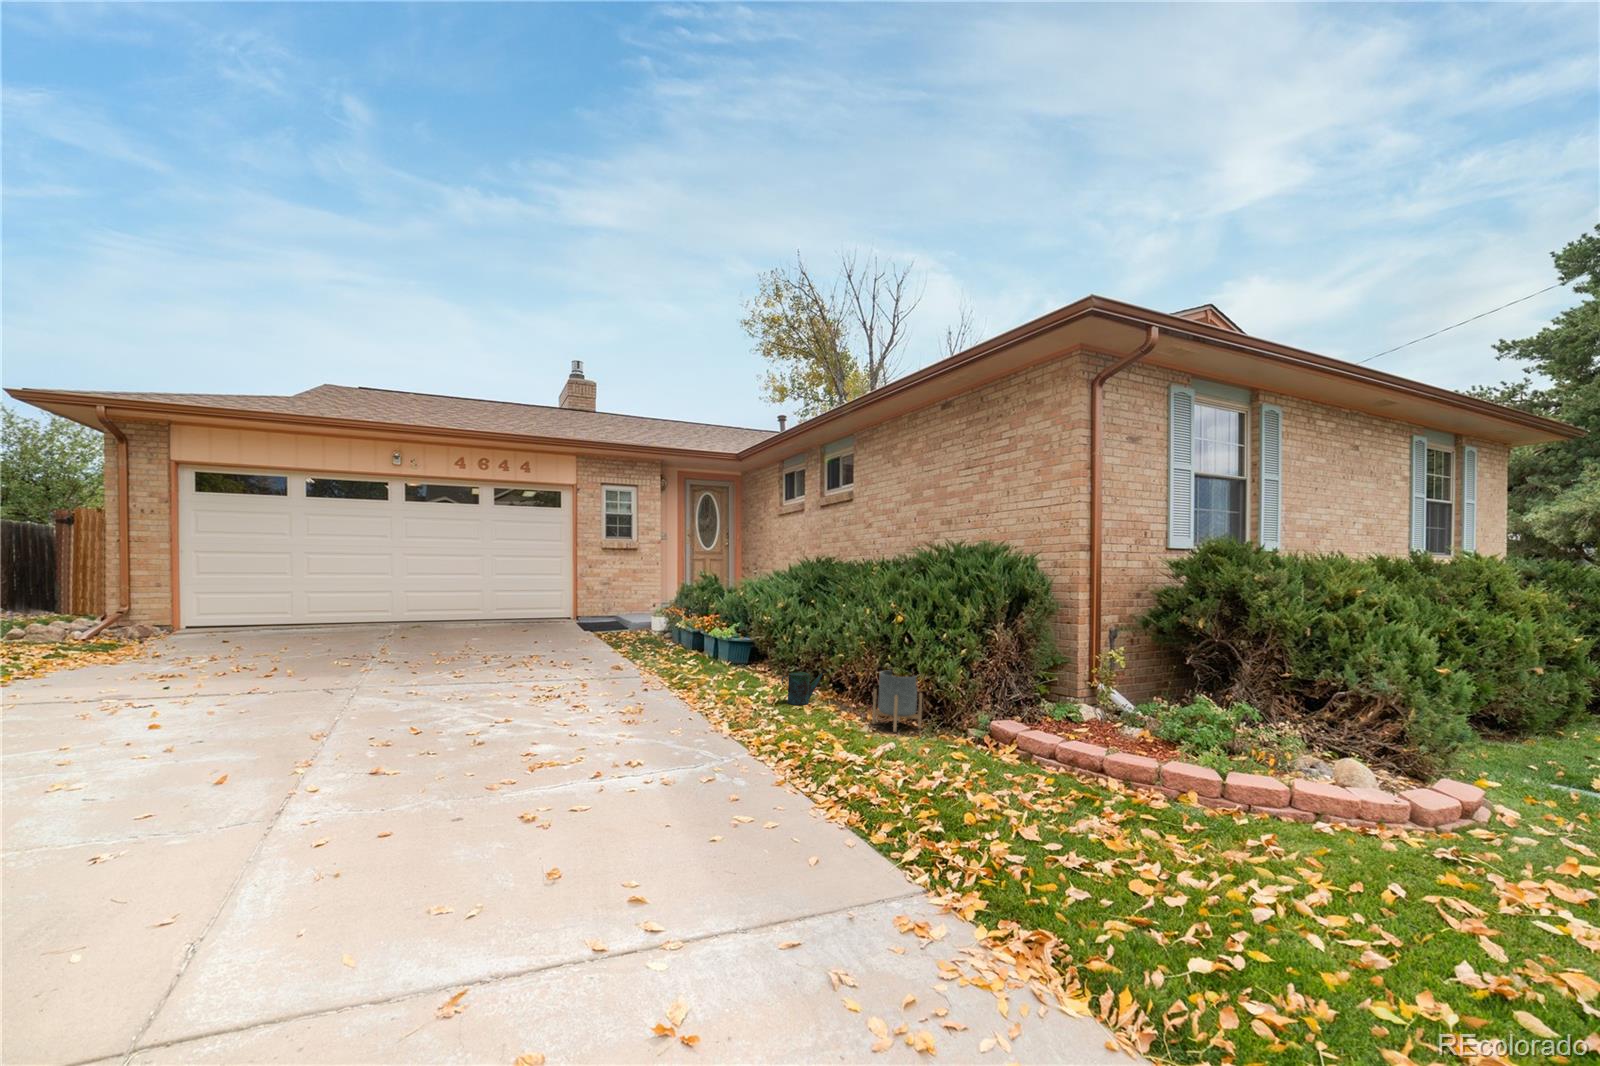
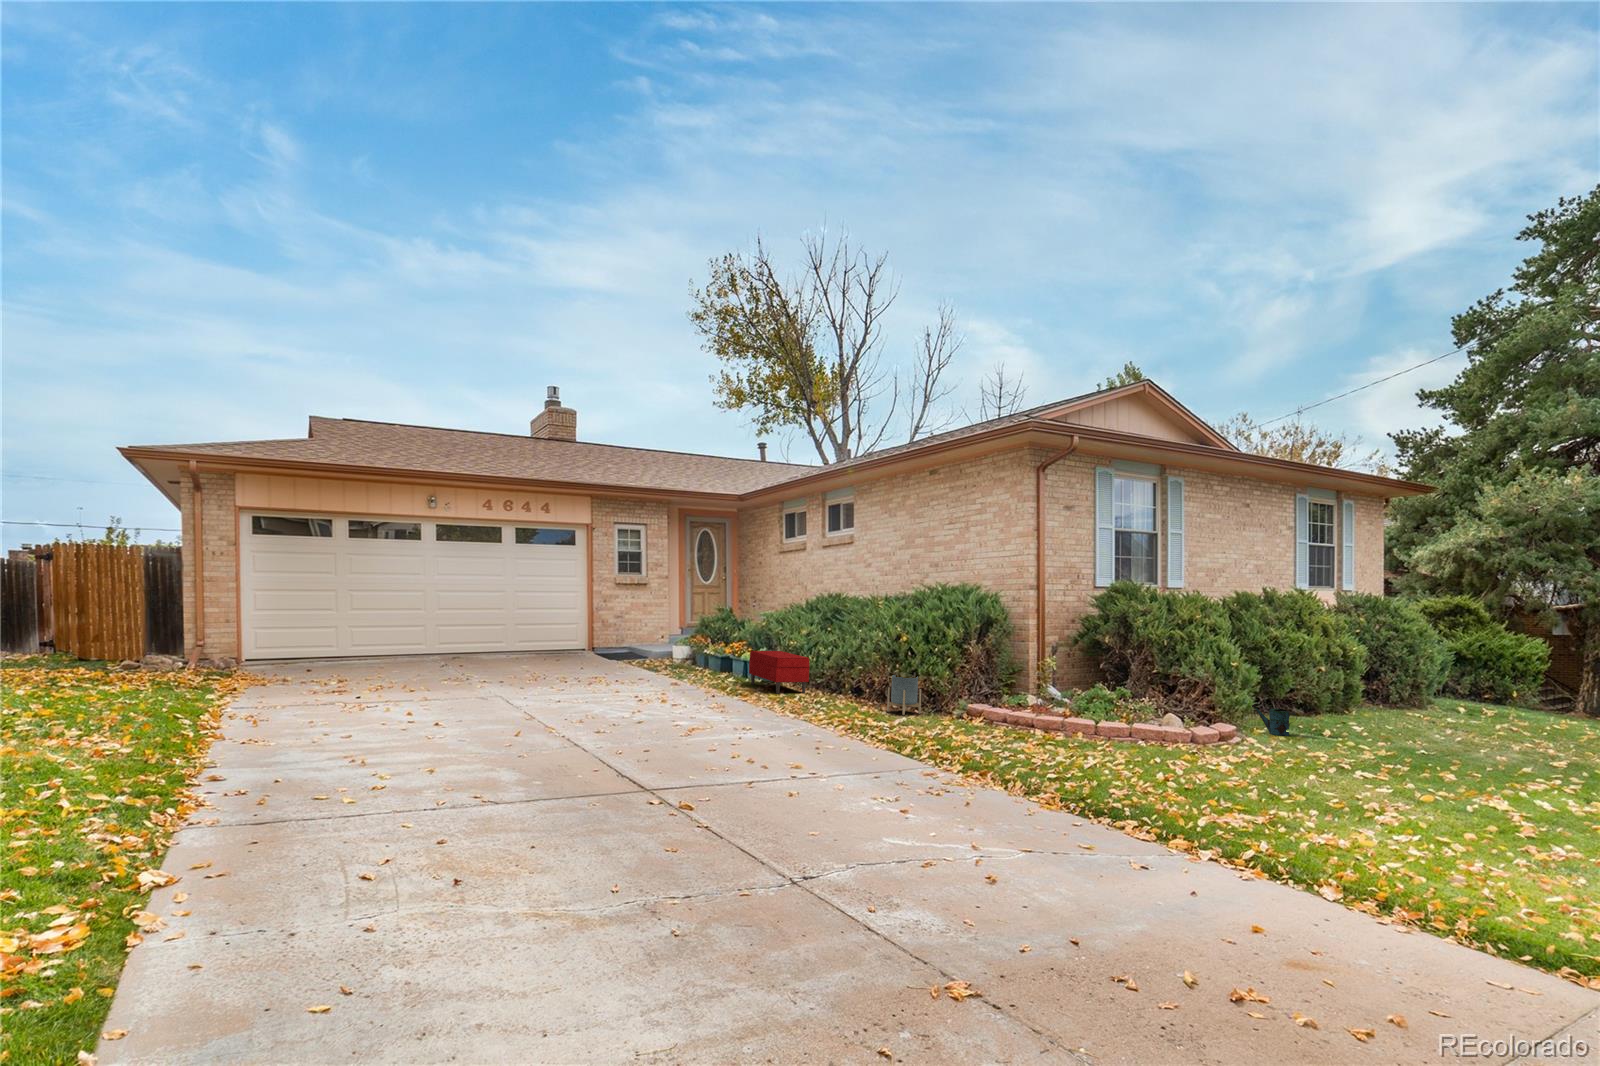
bench: none [713,628,781,686] -> present [749,651,810,694]
watering can: present [781,668,827,705] -> present [1252,704,1290,736]

